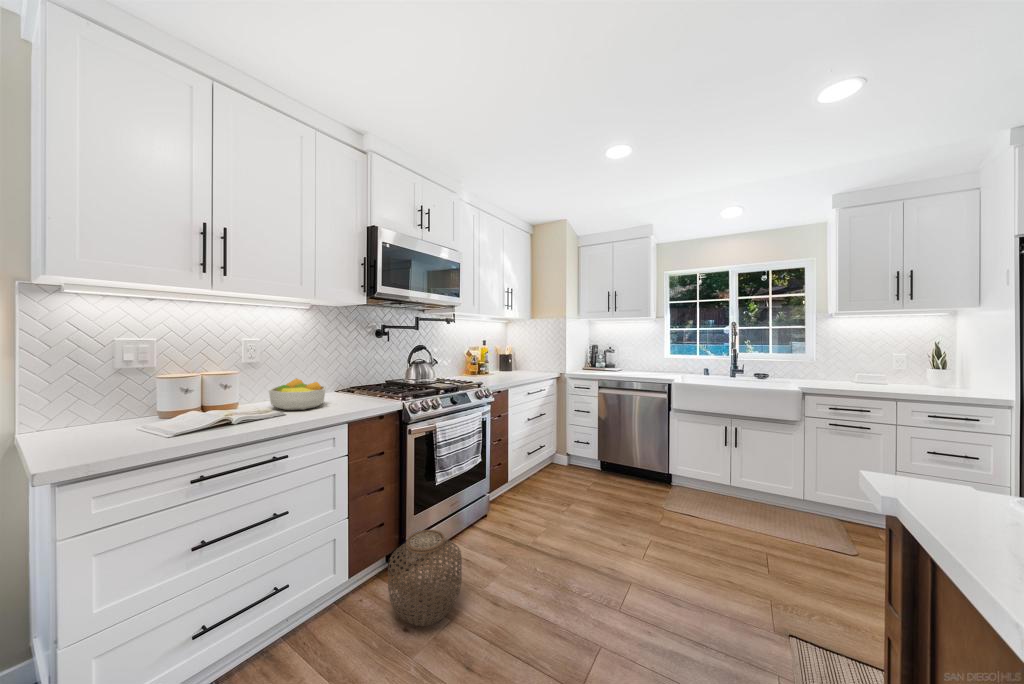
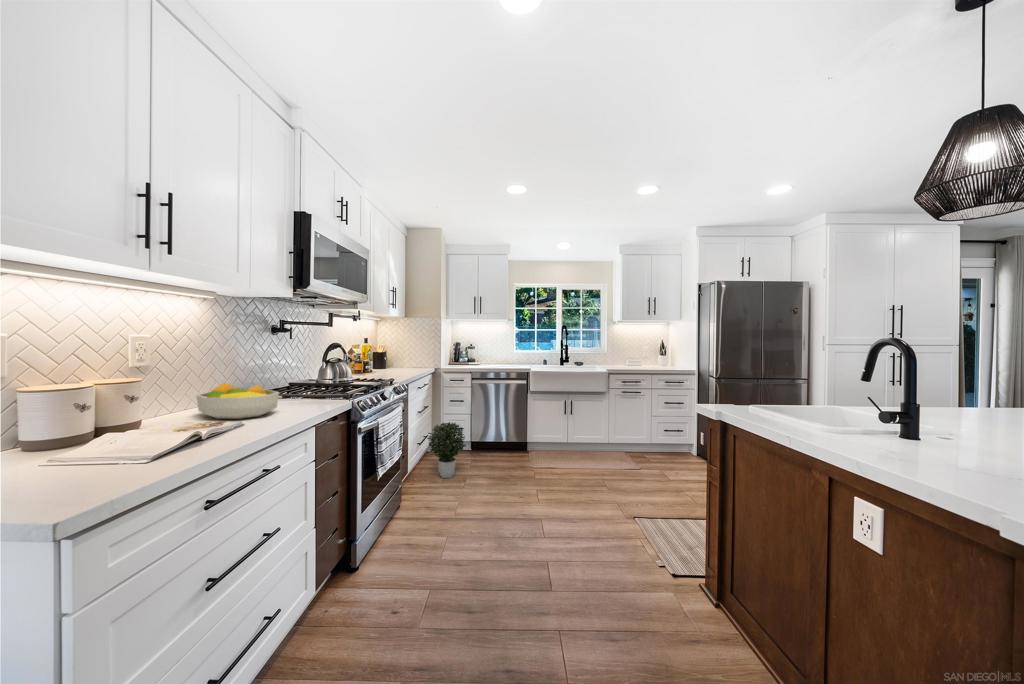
potted plant: none [532,435,574,499] -> present [428,422,466,478]
woven basket: present [388,530,462,626] -> none [372,515,442,605]

